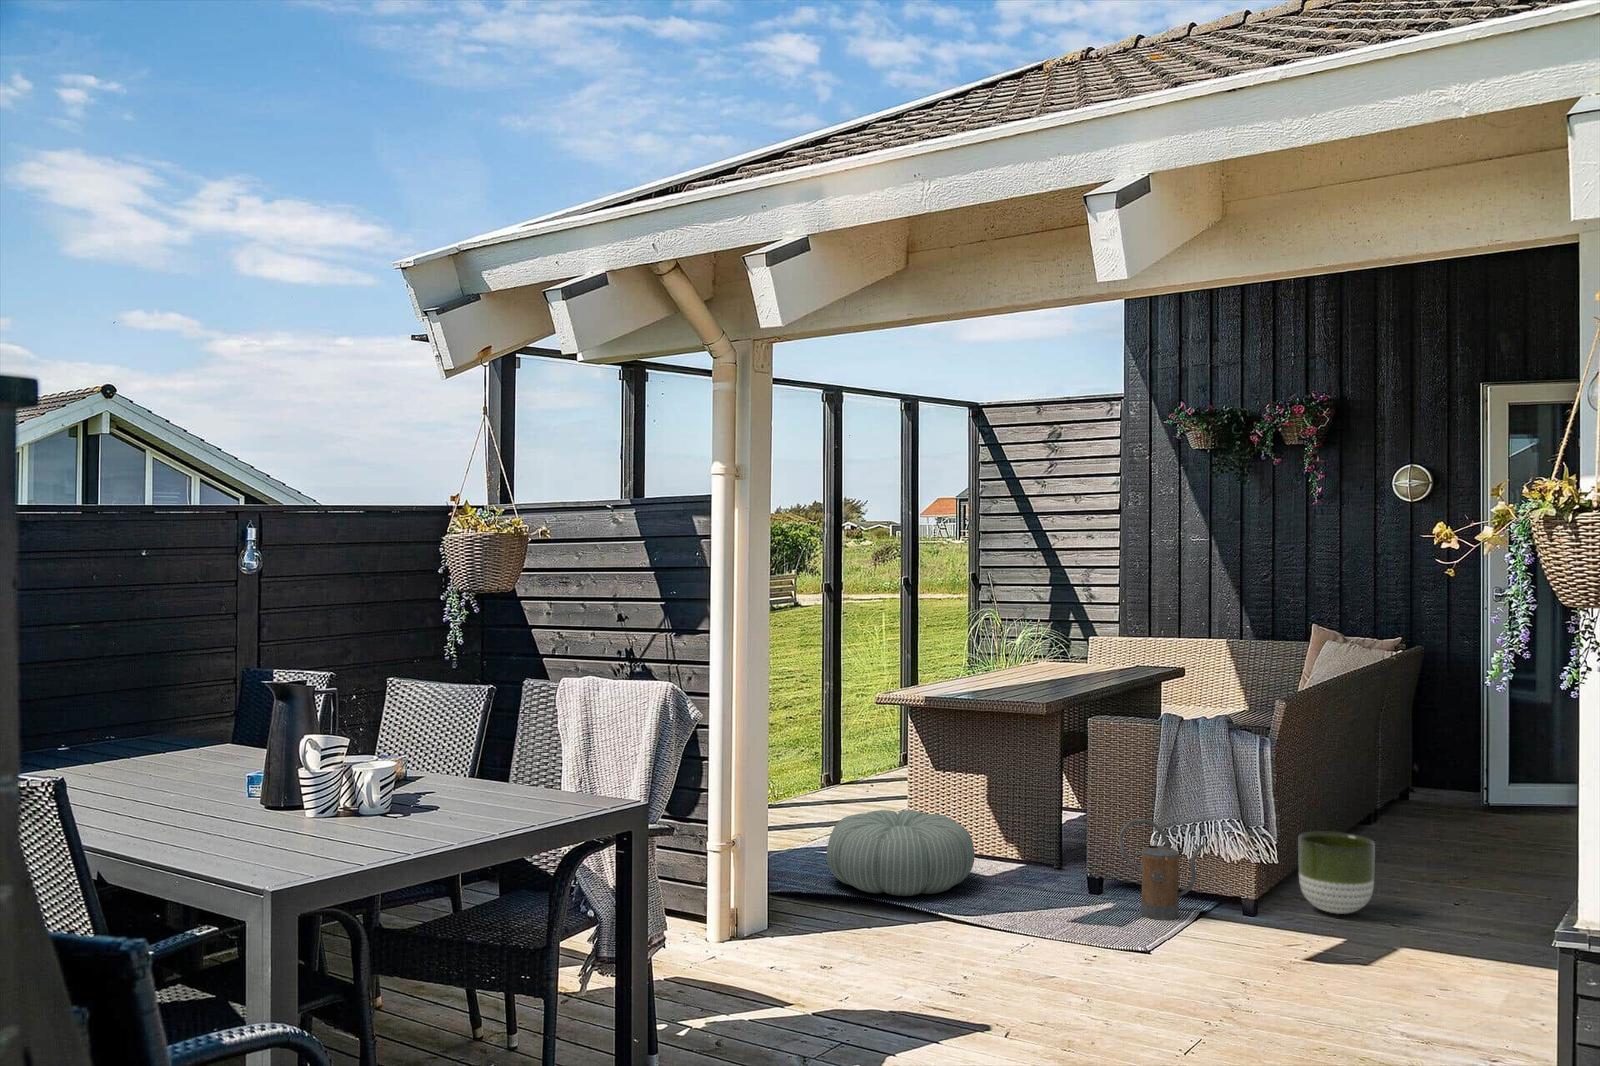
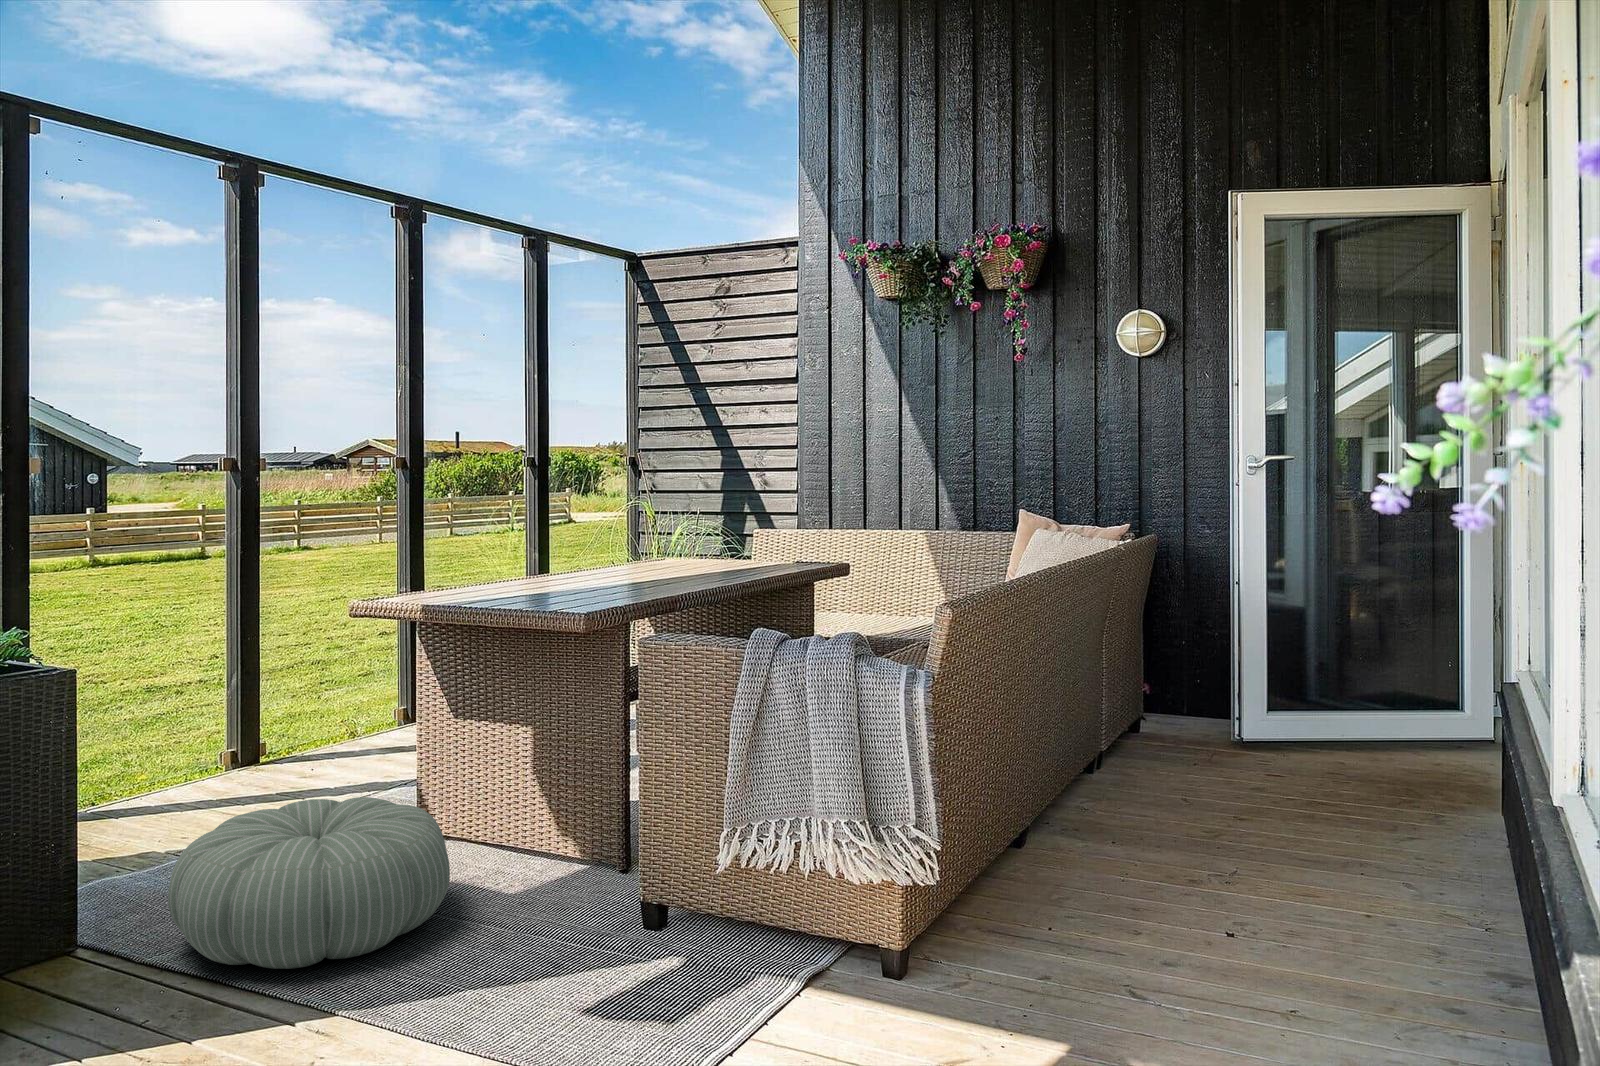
watering can: present [1118,819,1205,920] -> none [664,820,809,1004]
planter: present [1298,831,1375,914] -> none [976,818,1100,965]

